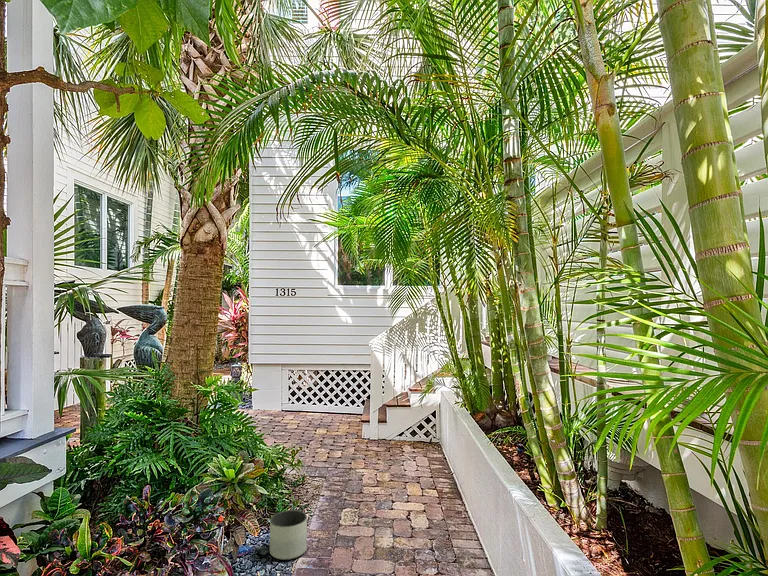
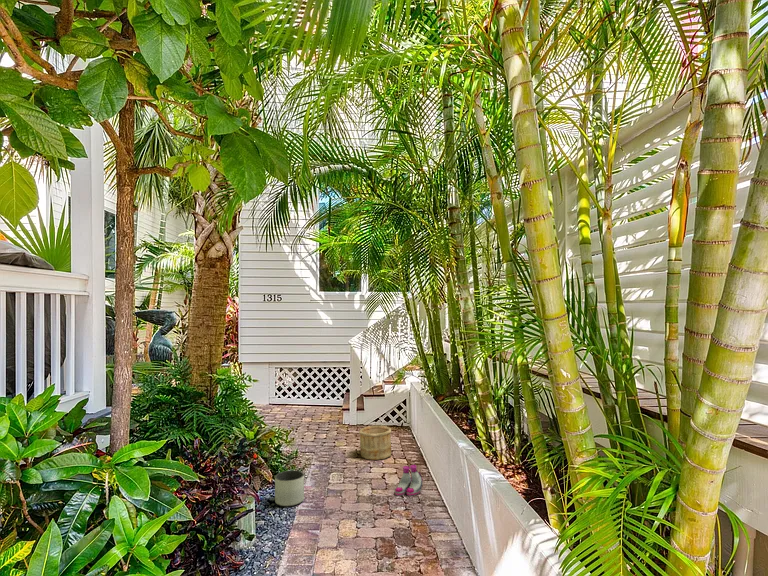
wooden bucket: none [379,446,419,490] -> present [359,426,391,460]
boots: none [424,507,460,549] -> present [395,465,423,496]

